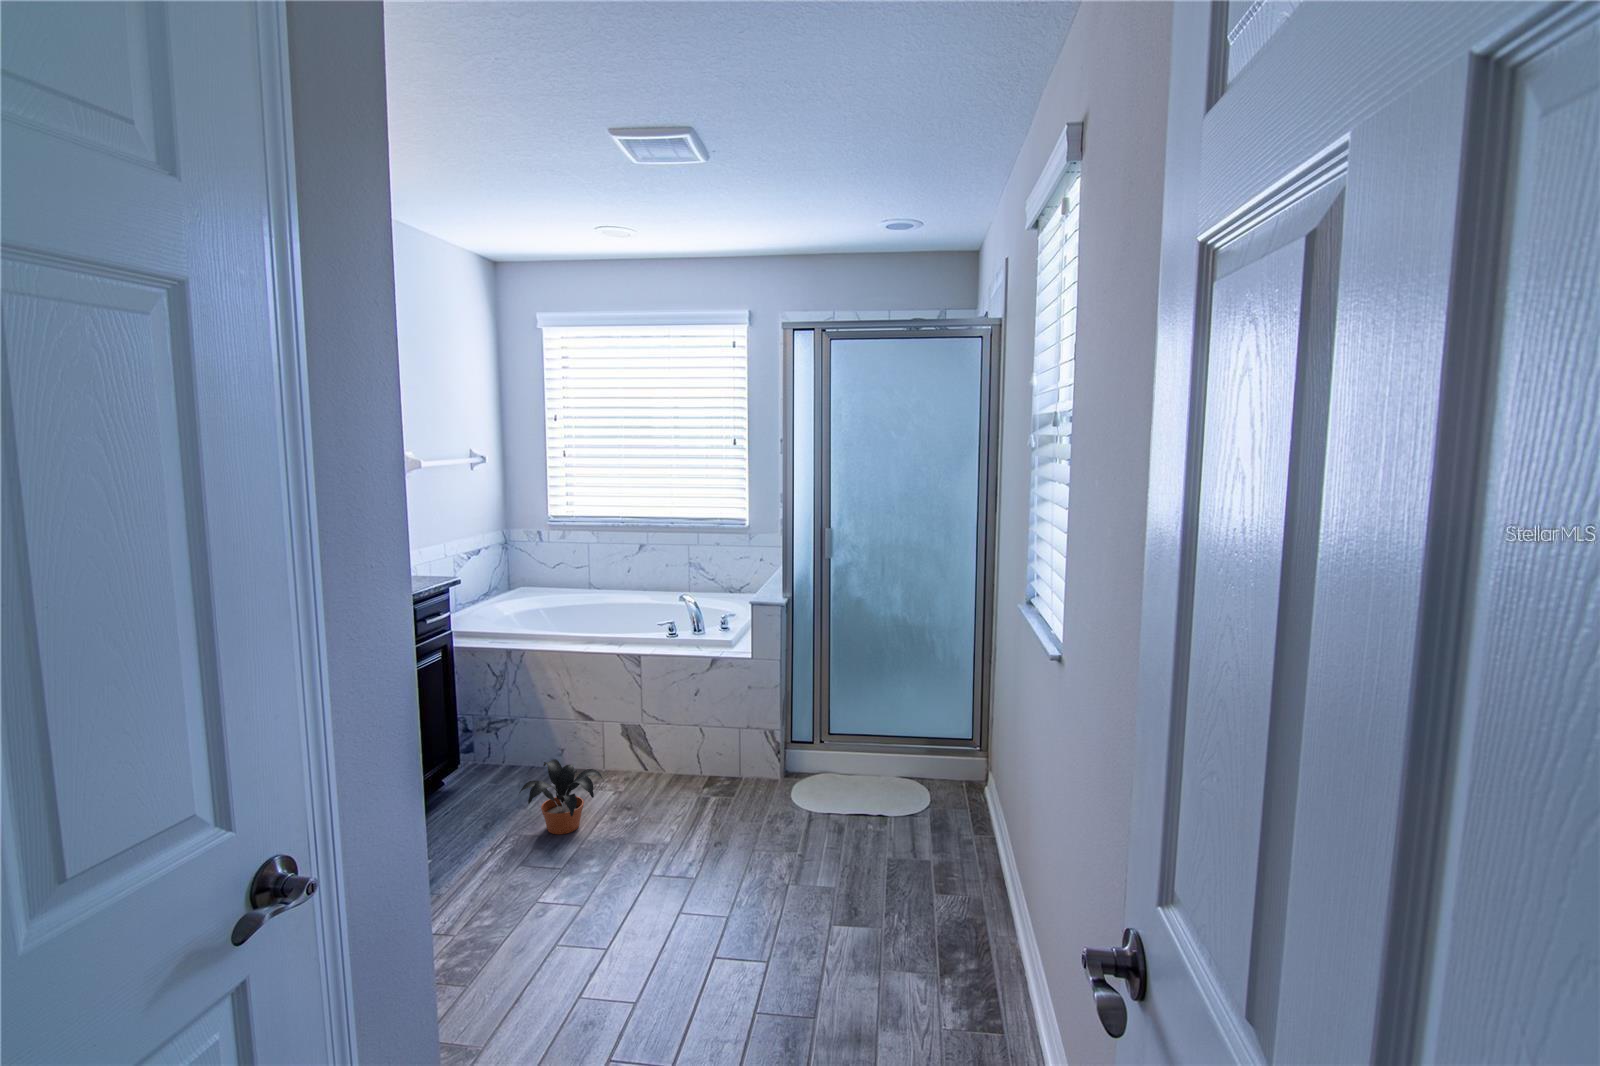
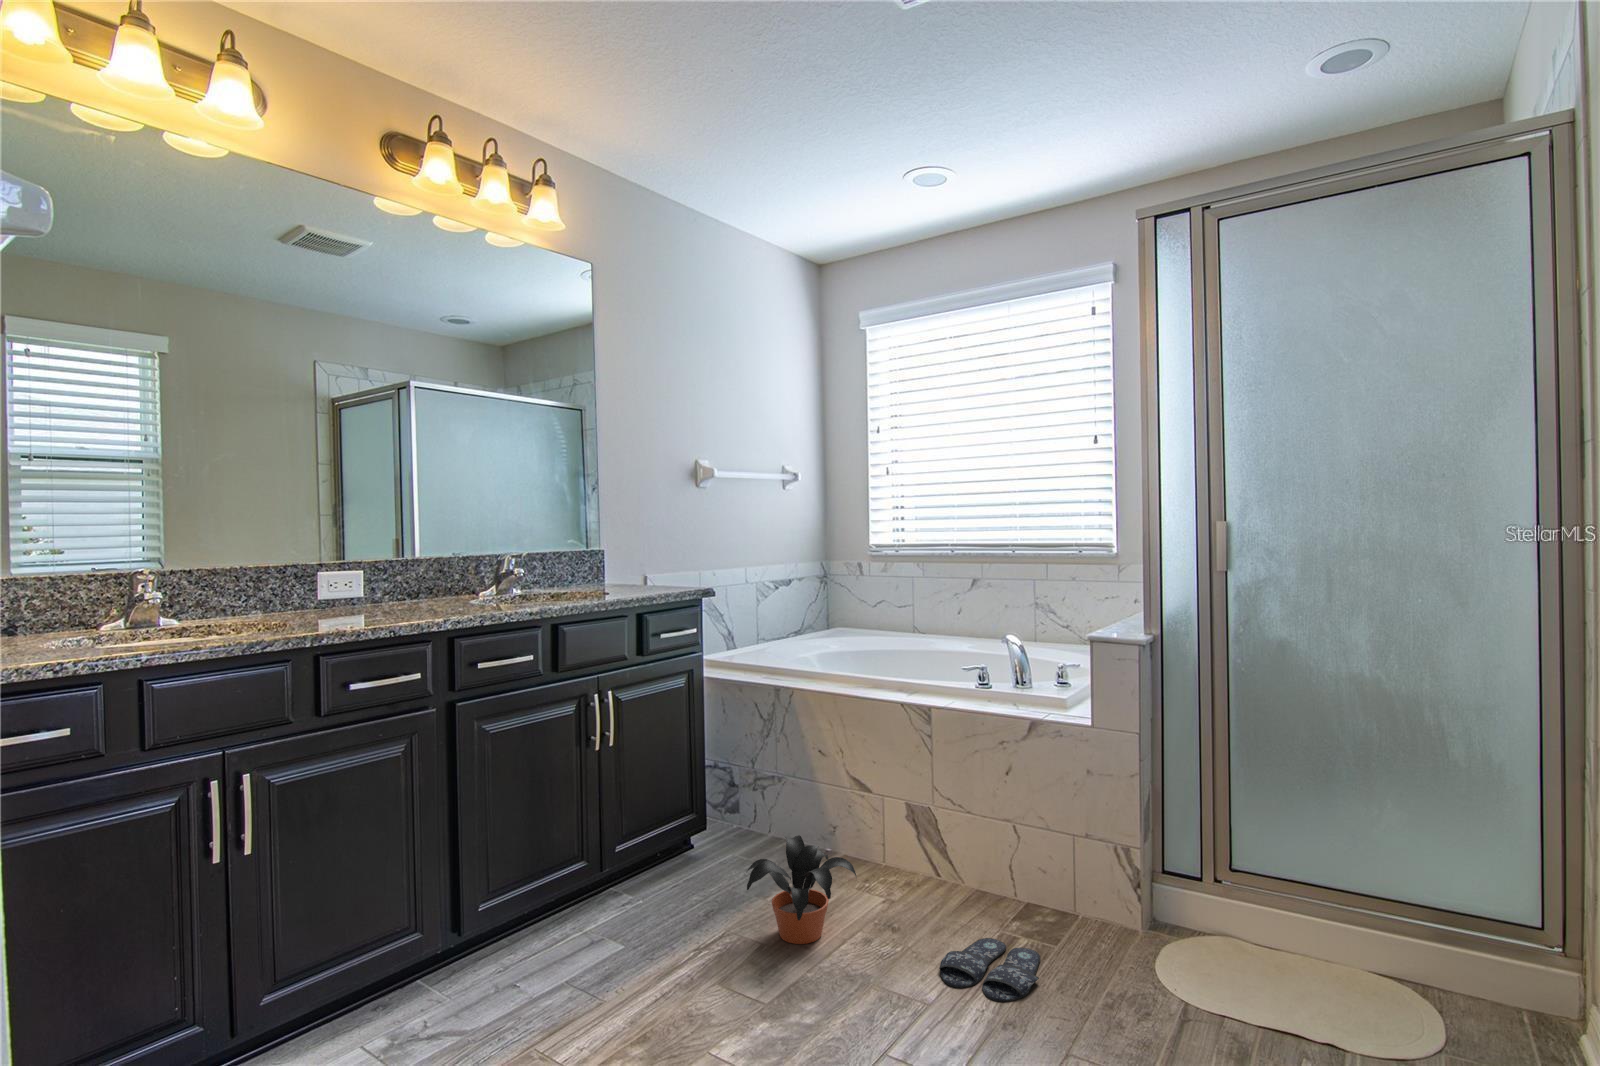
slippers: none [668,802,730,836] -> present [939,938,1040,1002]

